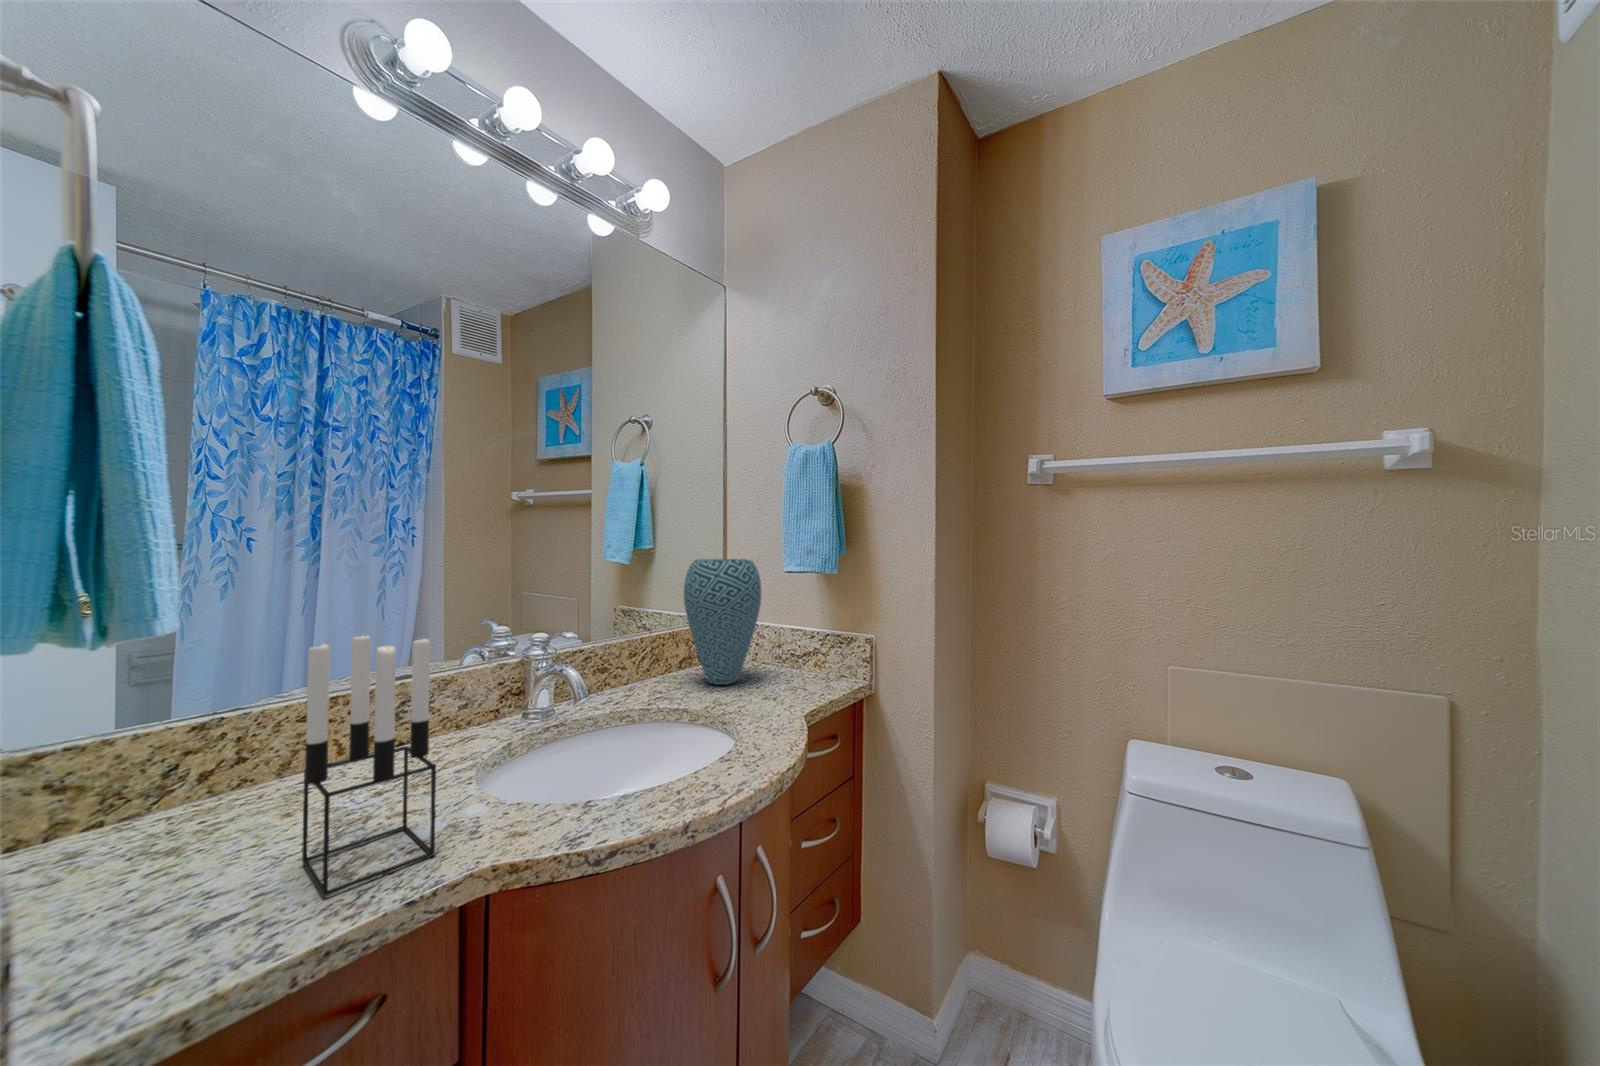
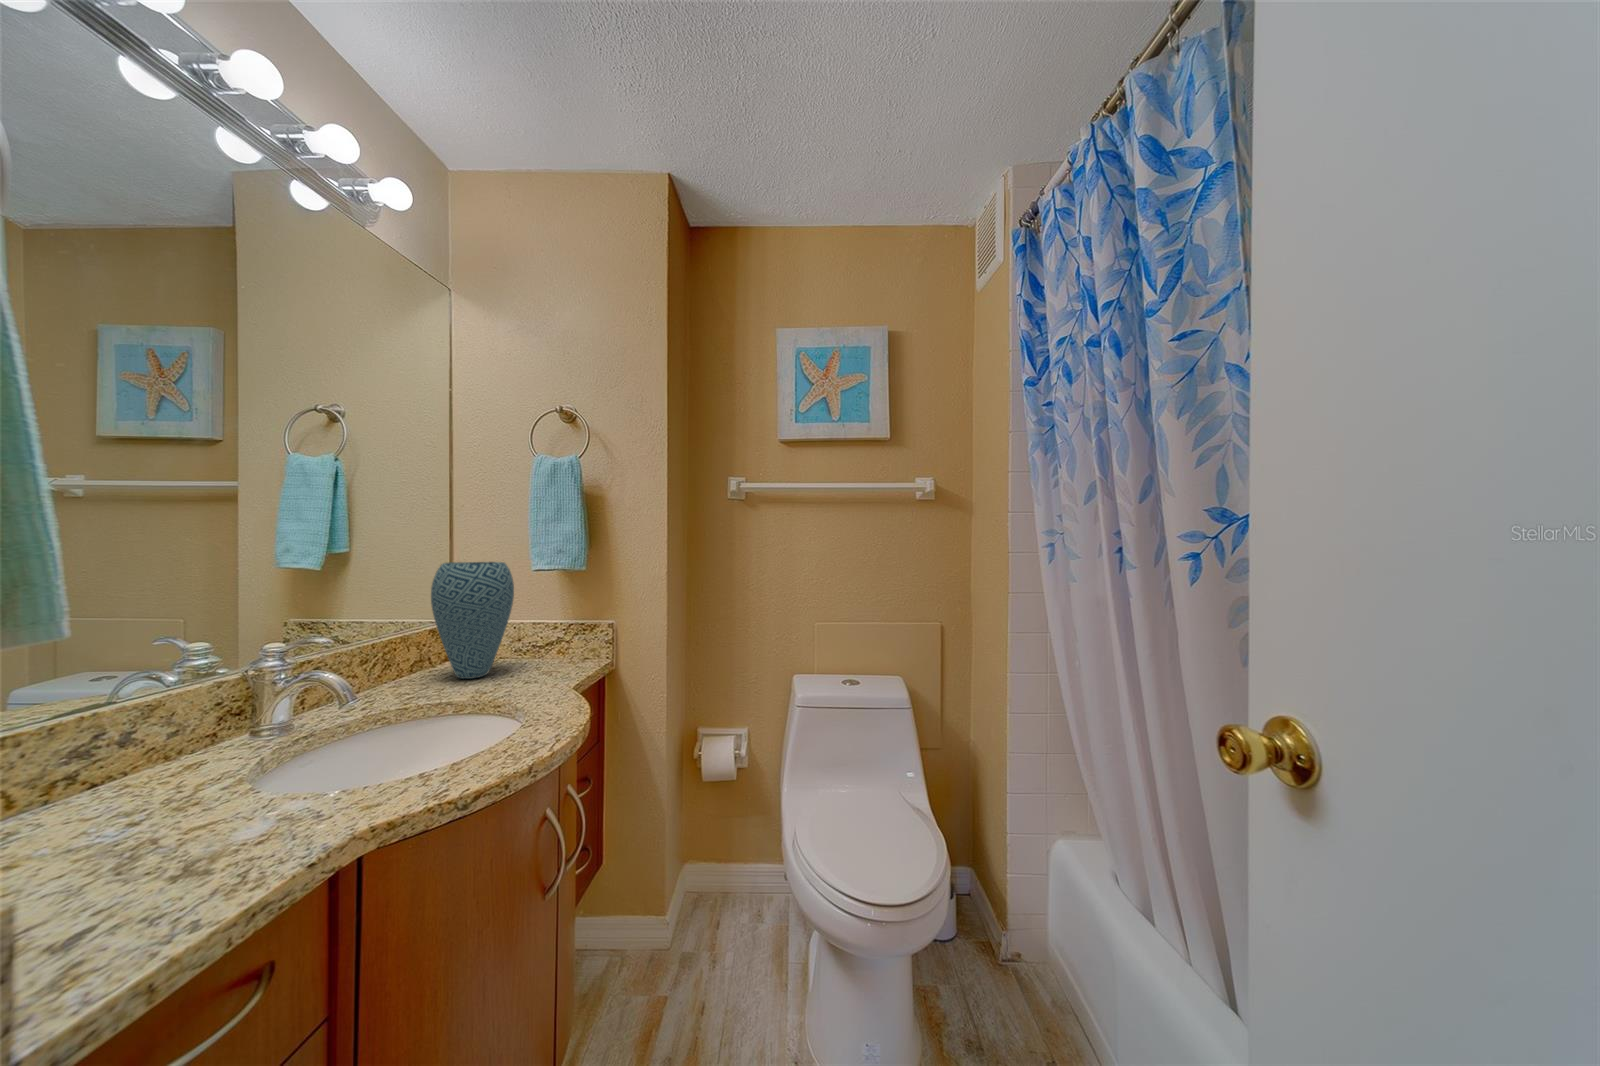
candle holder: present [302,635,436,896] -> none [123,644,299,887]

